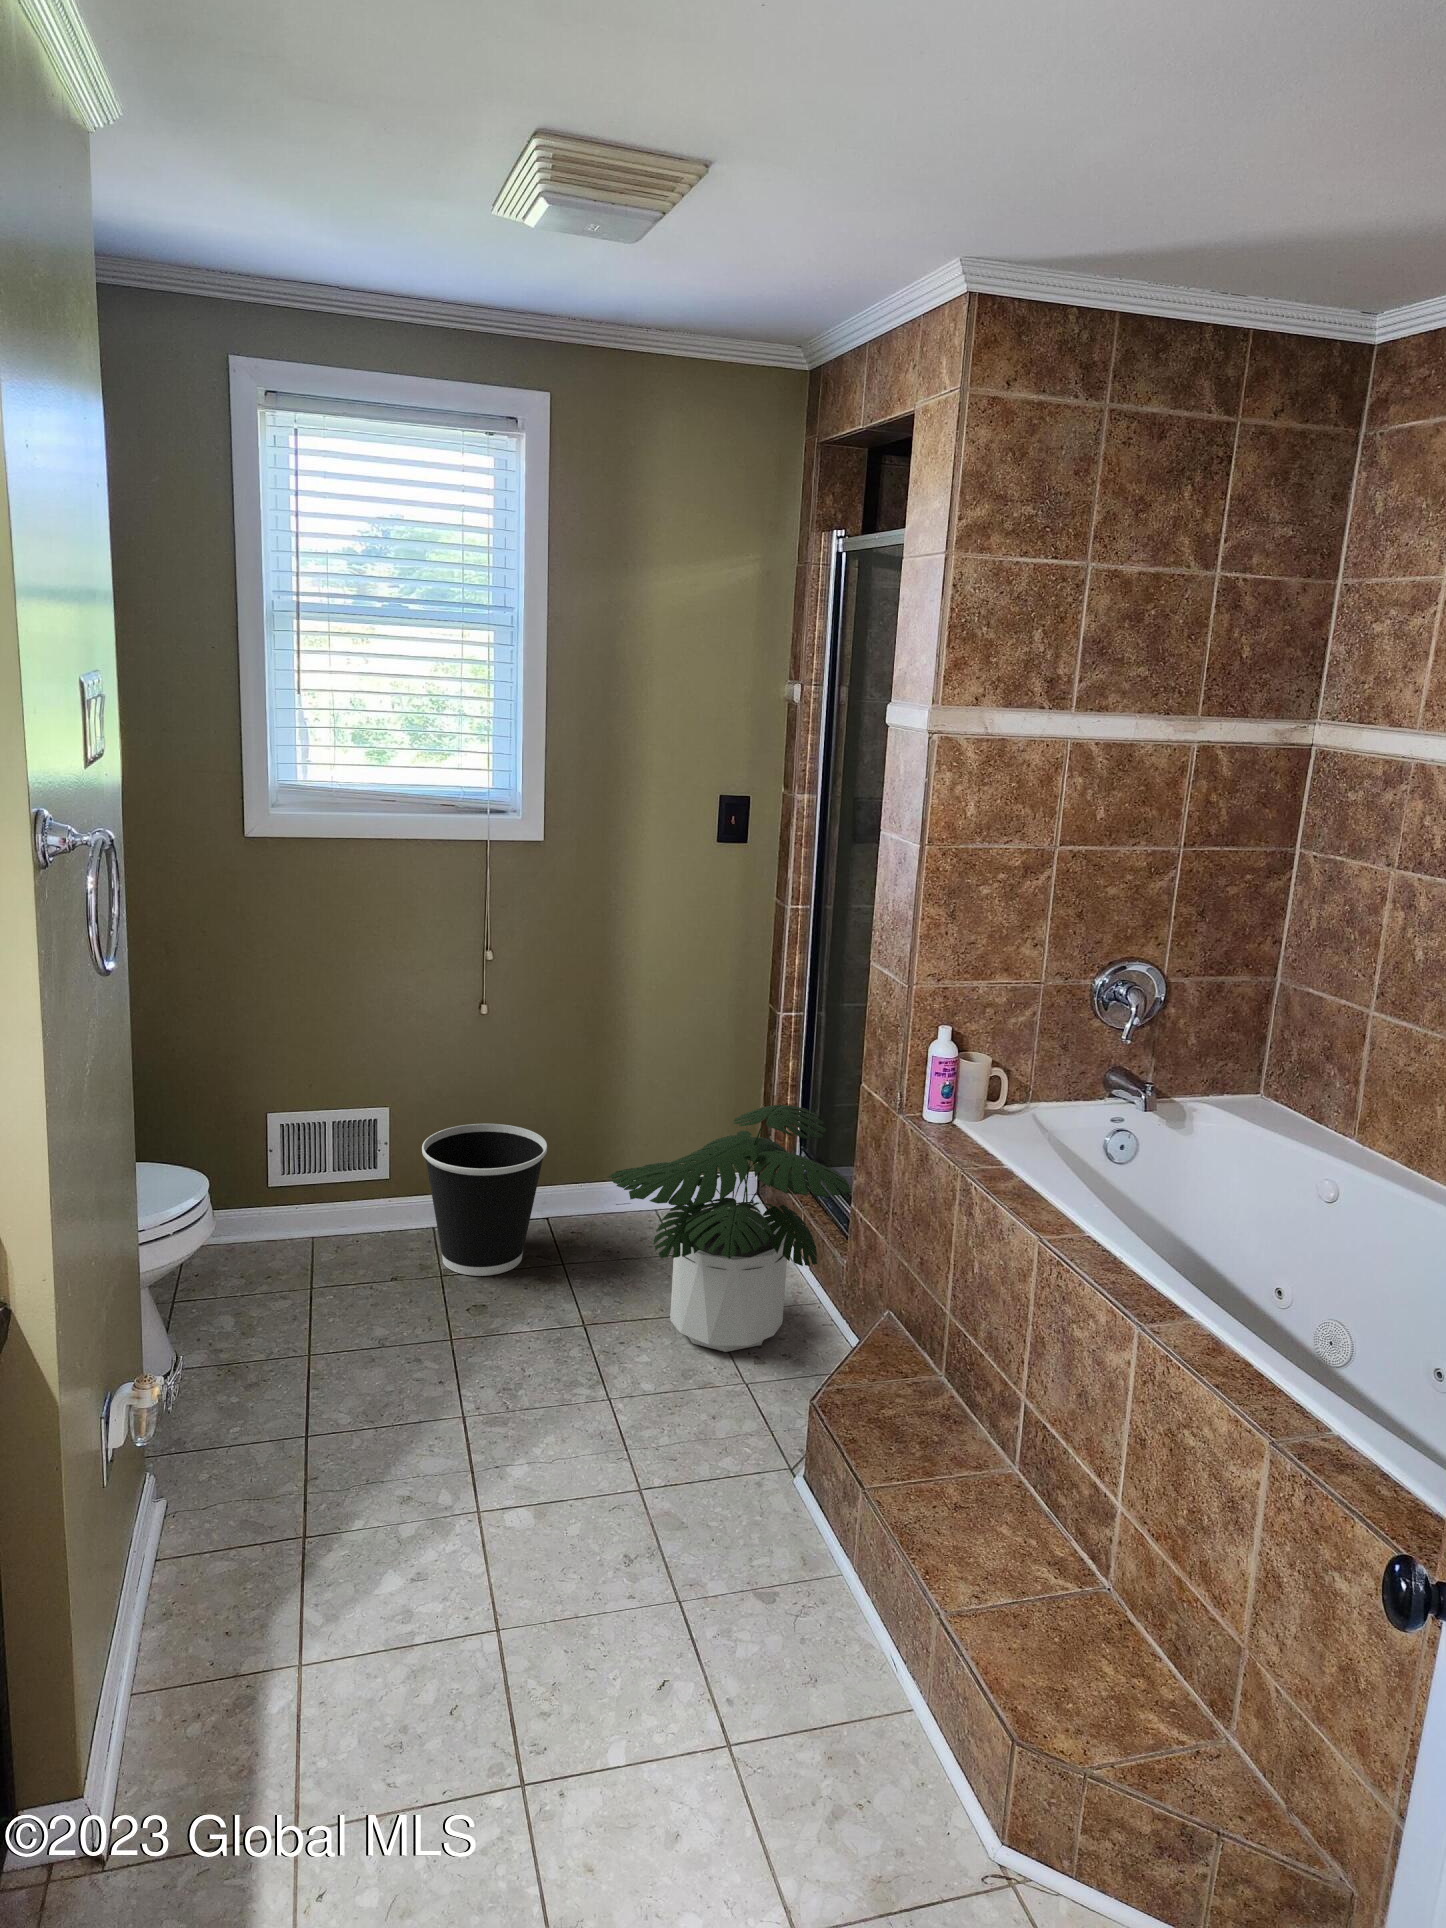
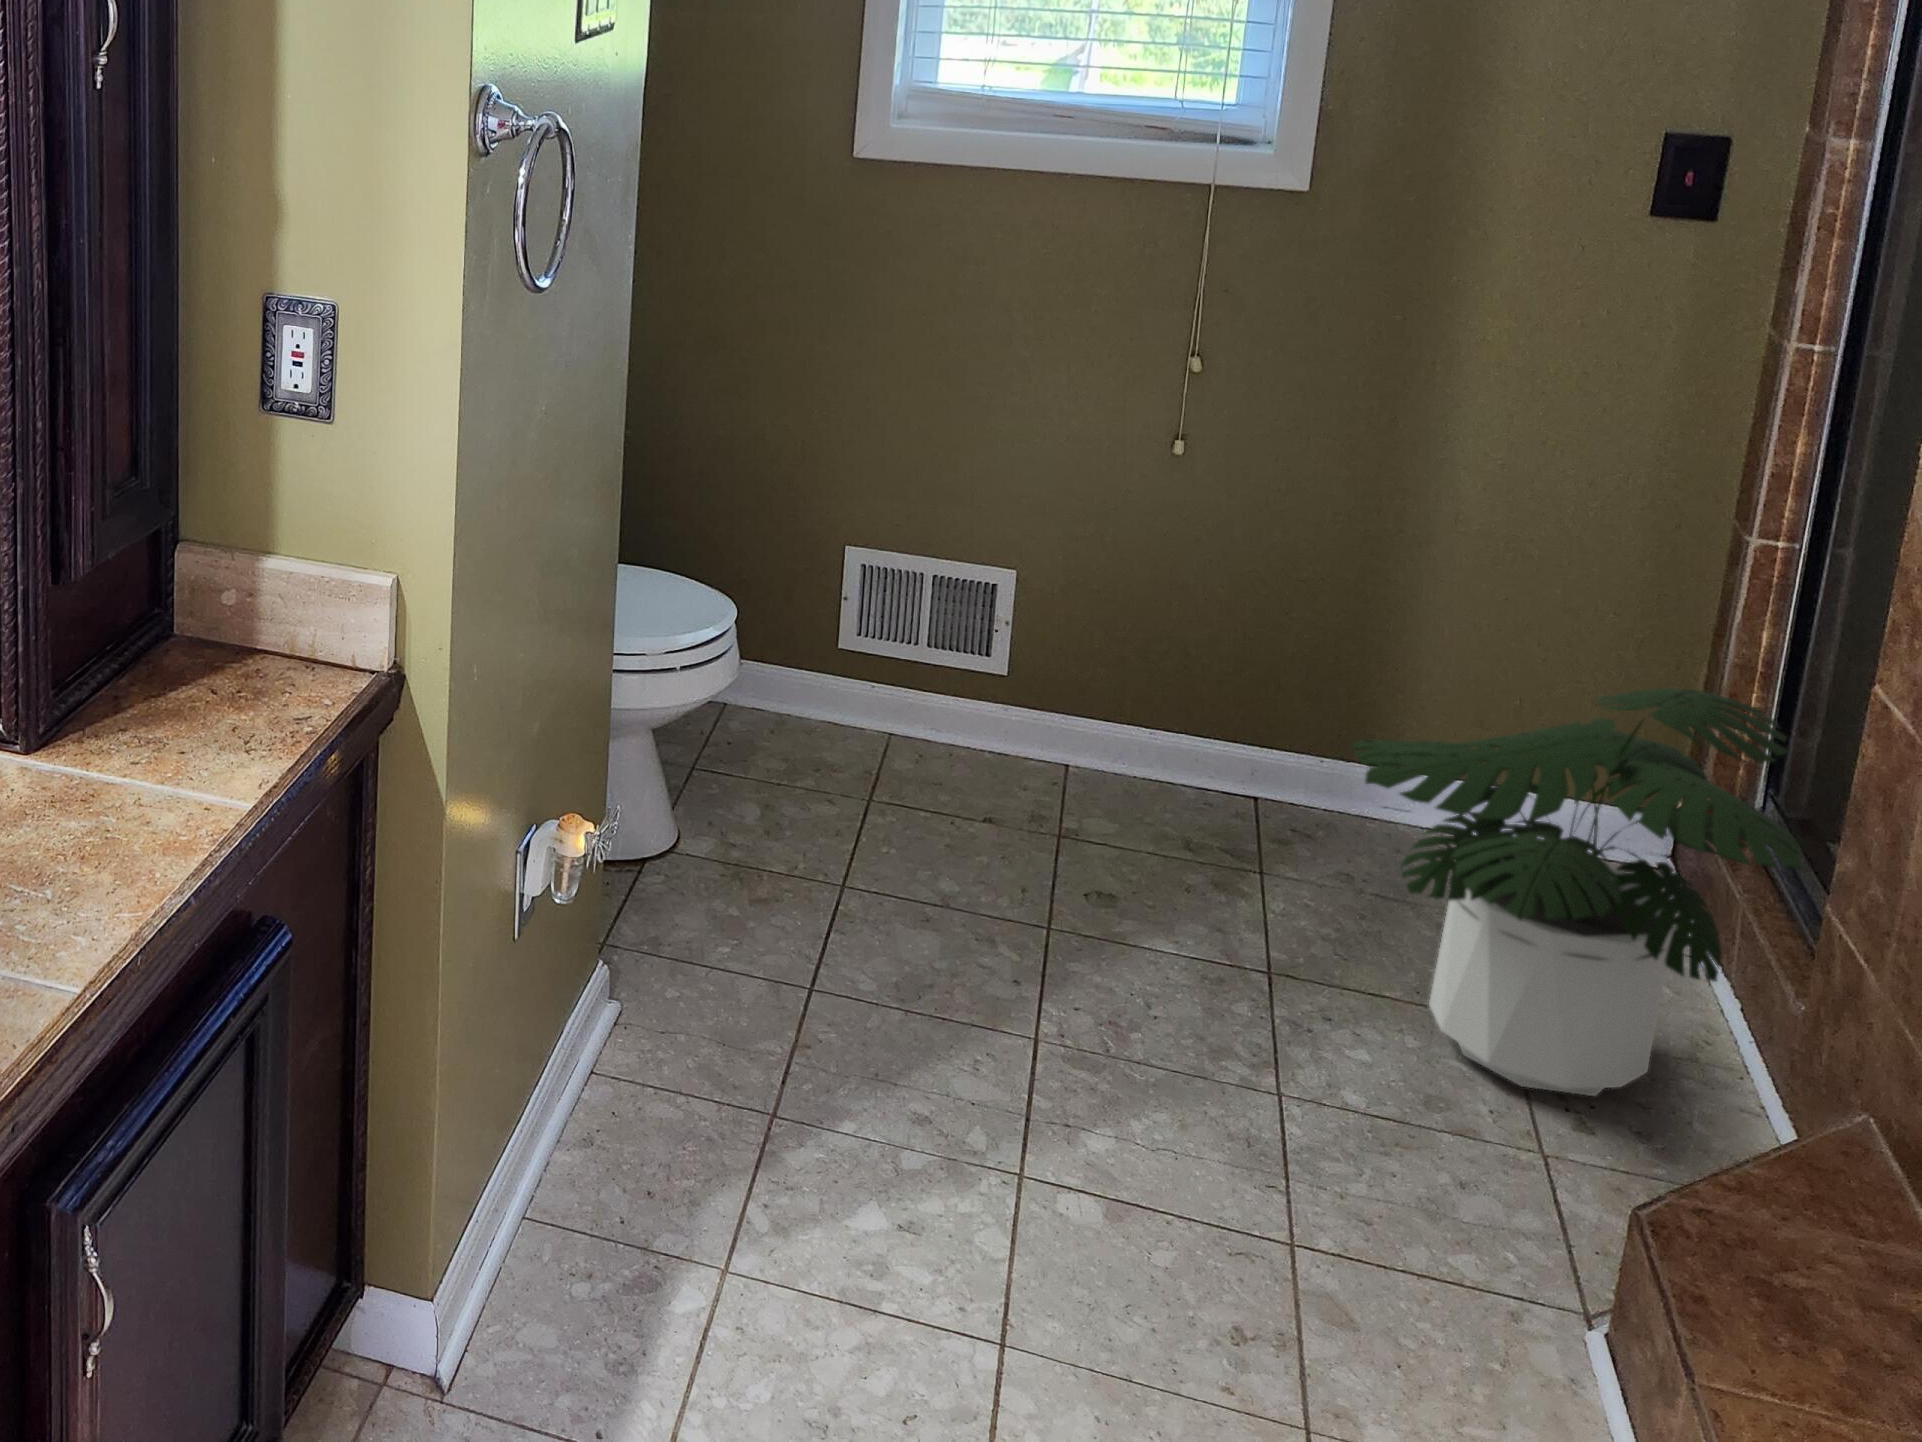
wastebasket: present [422,1124,547,1276] -> none [1066,622,1267,858]

